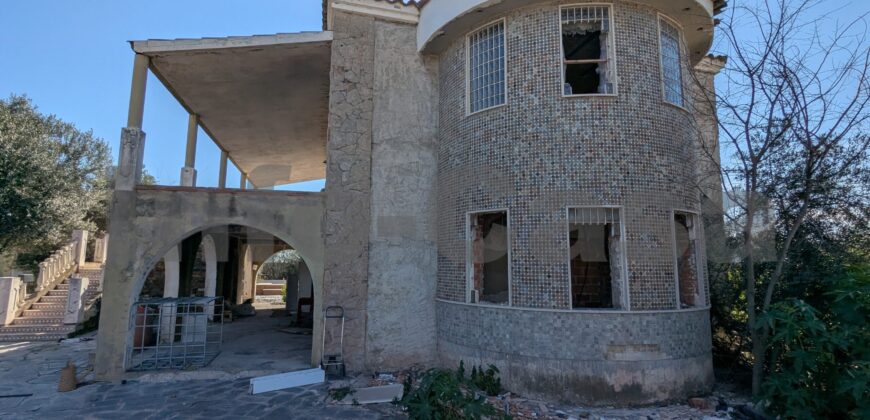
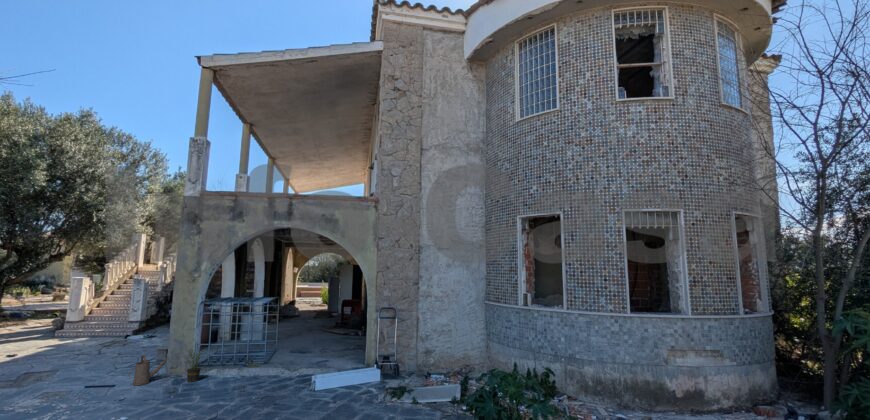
potted plant: none [112,349,141,387] -> present [186,352,201,382]

